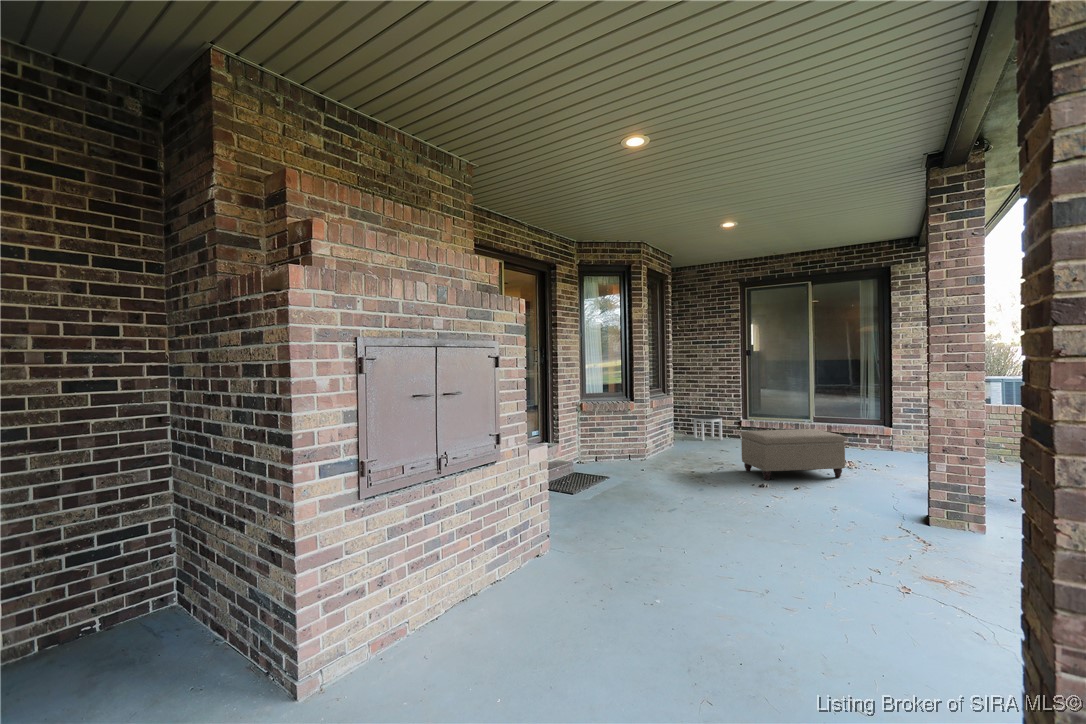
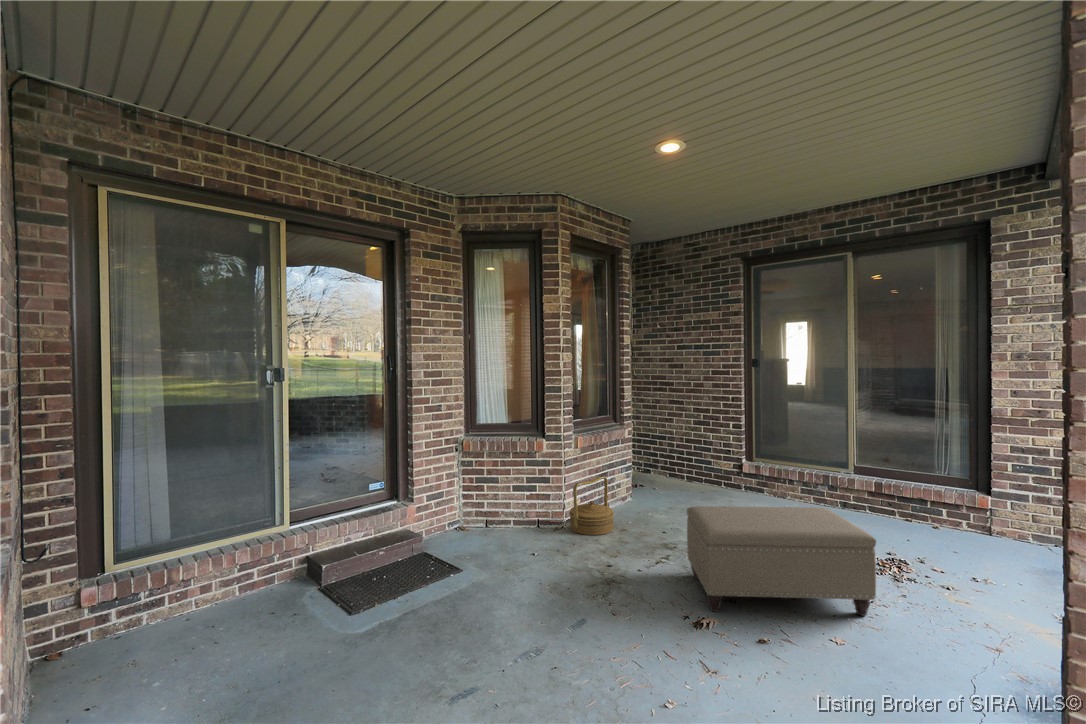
round table: present [693,415,723,440] -> none [668,451,713,491]
woven basket: none [652,425,681,460] -> present [569,476,614,535]

